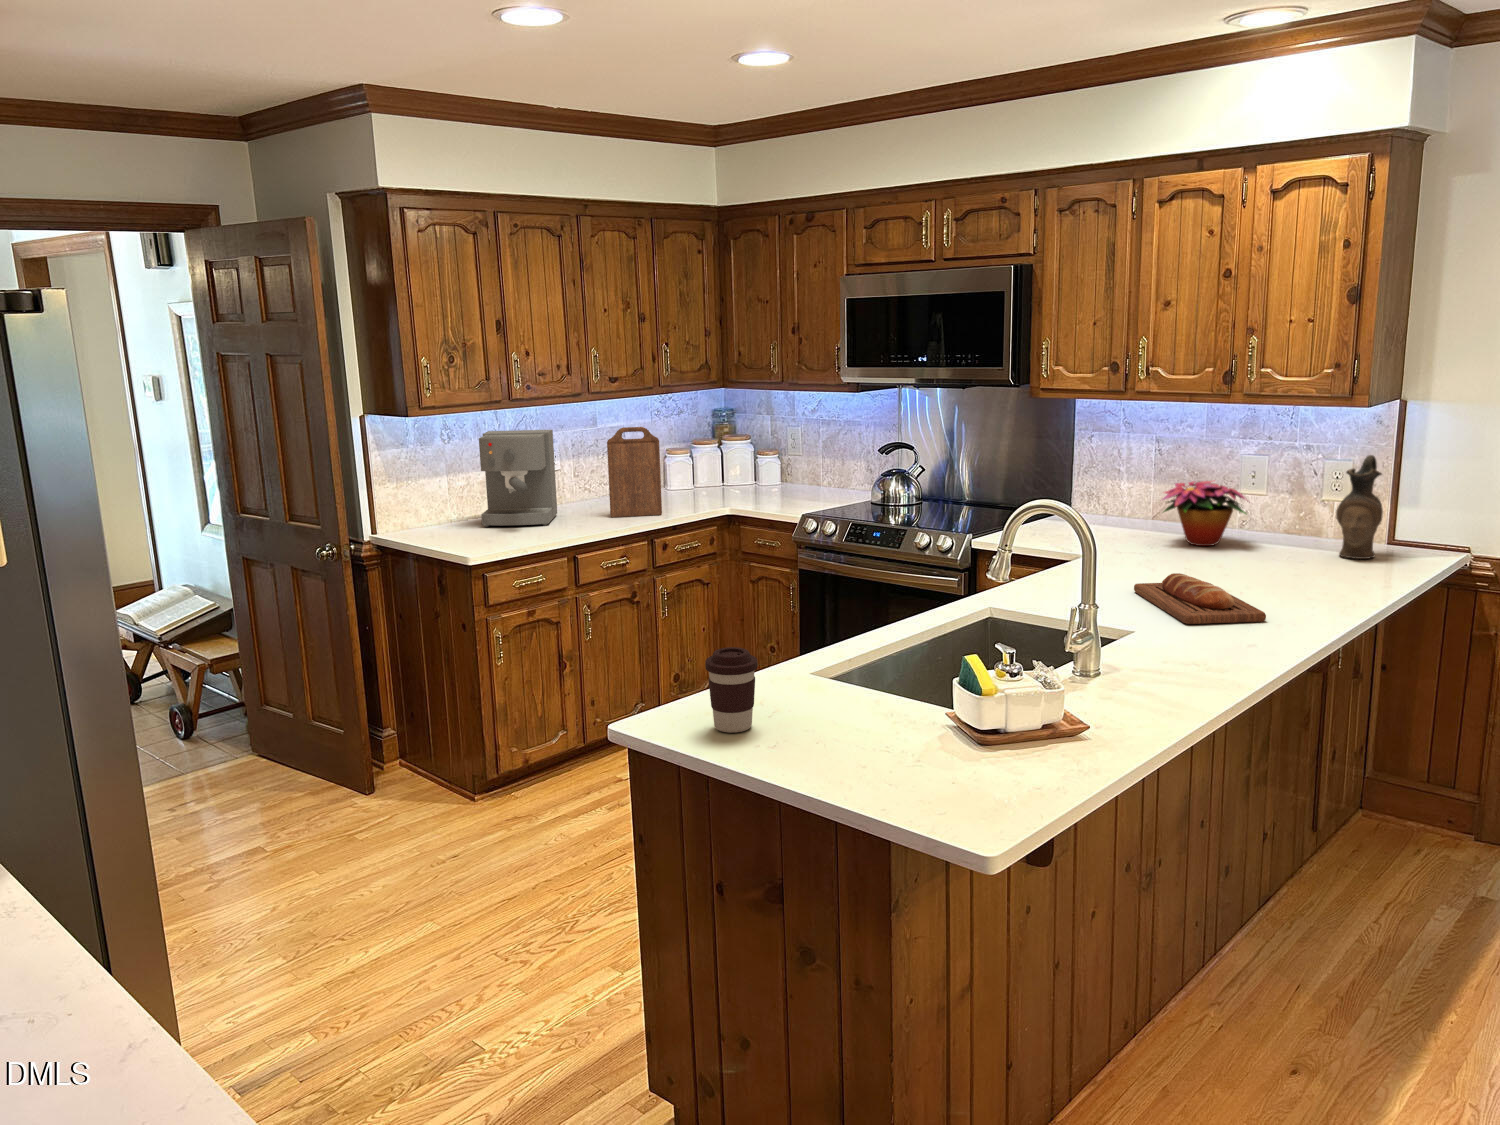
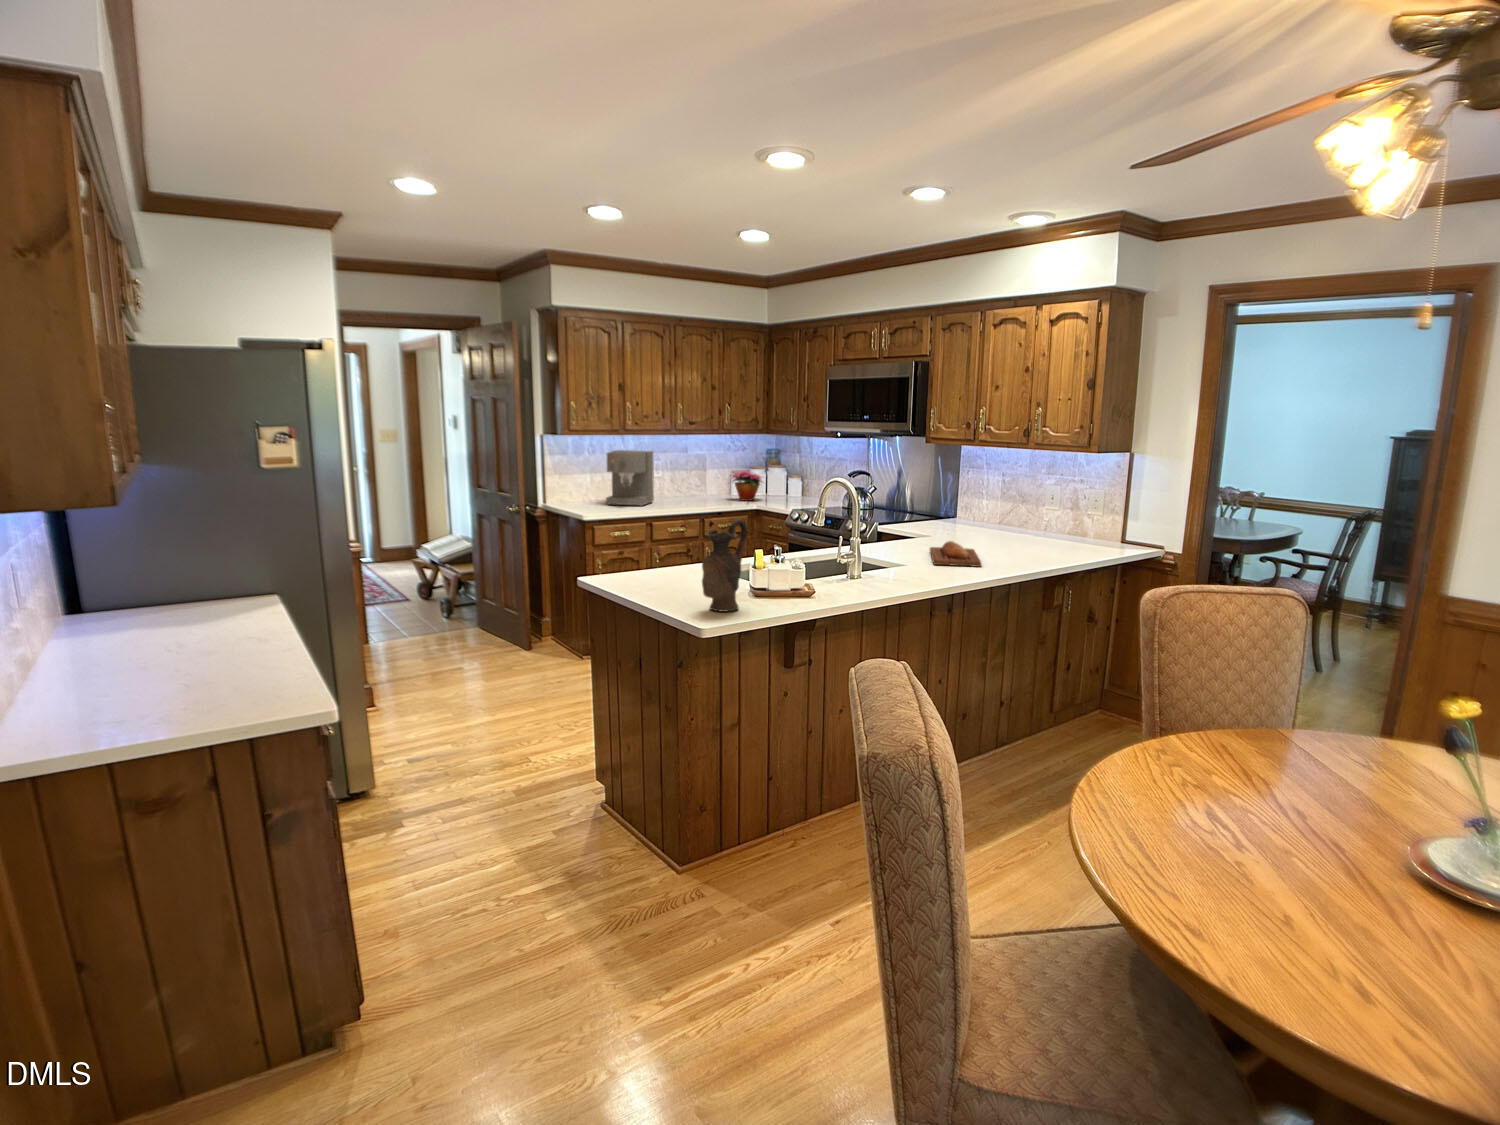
cutting board: present [607,427,662,517] -> none [682,452,713,506]
ceramic pitcher: present [1336,455,1383,559] -> present [702,519,747,612]
flower arrangement: present [1163,480,1246,546] -> present [730,471,762,501]
coffee cup: present [705,647,758,733] -> none [632,542,658,583]

